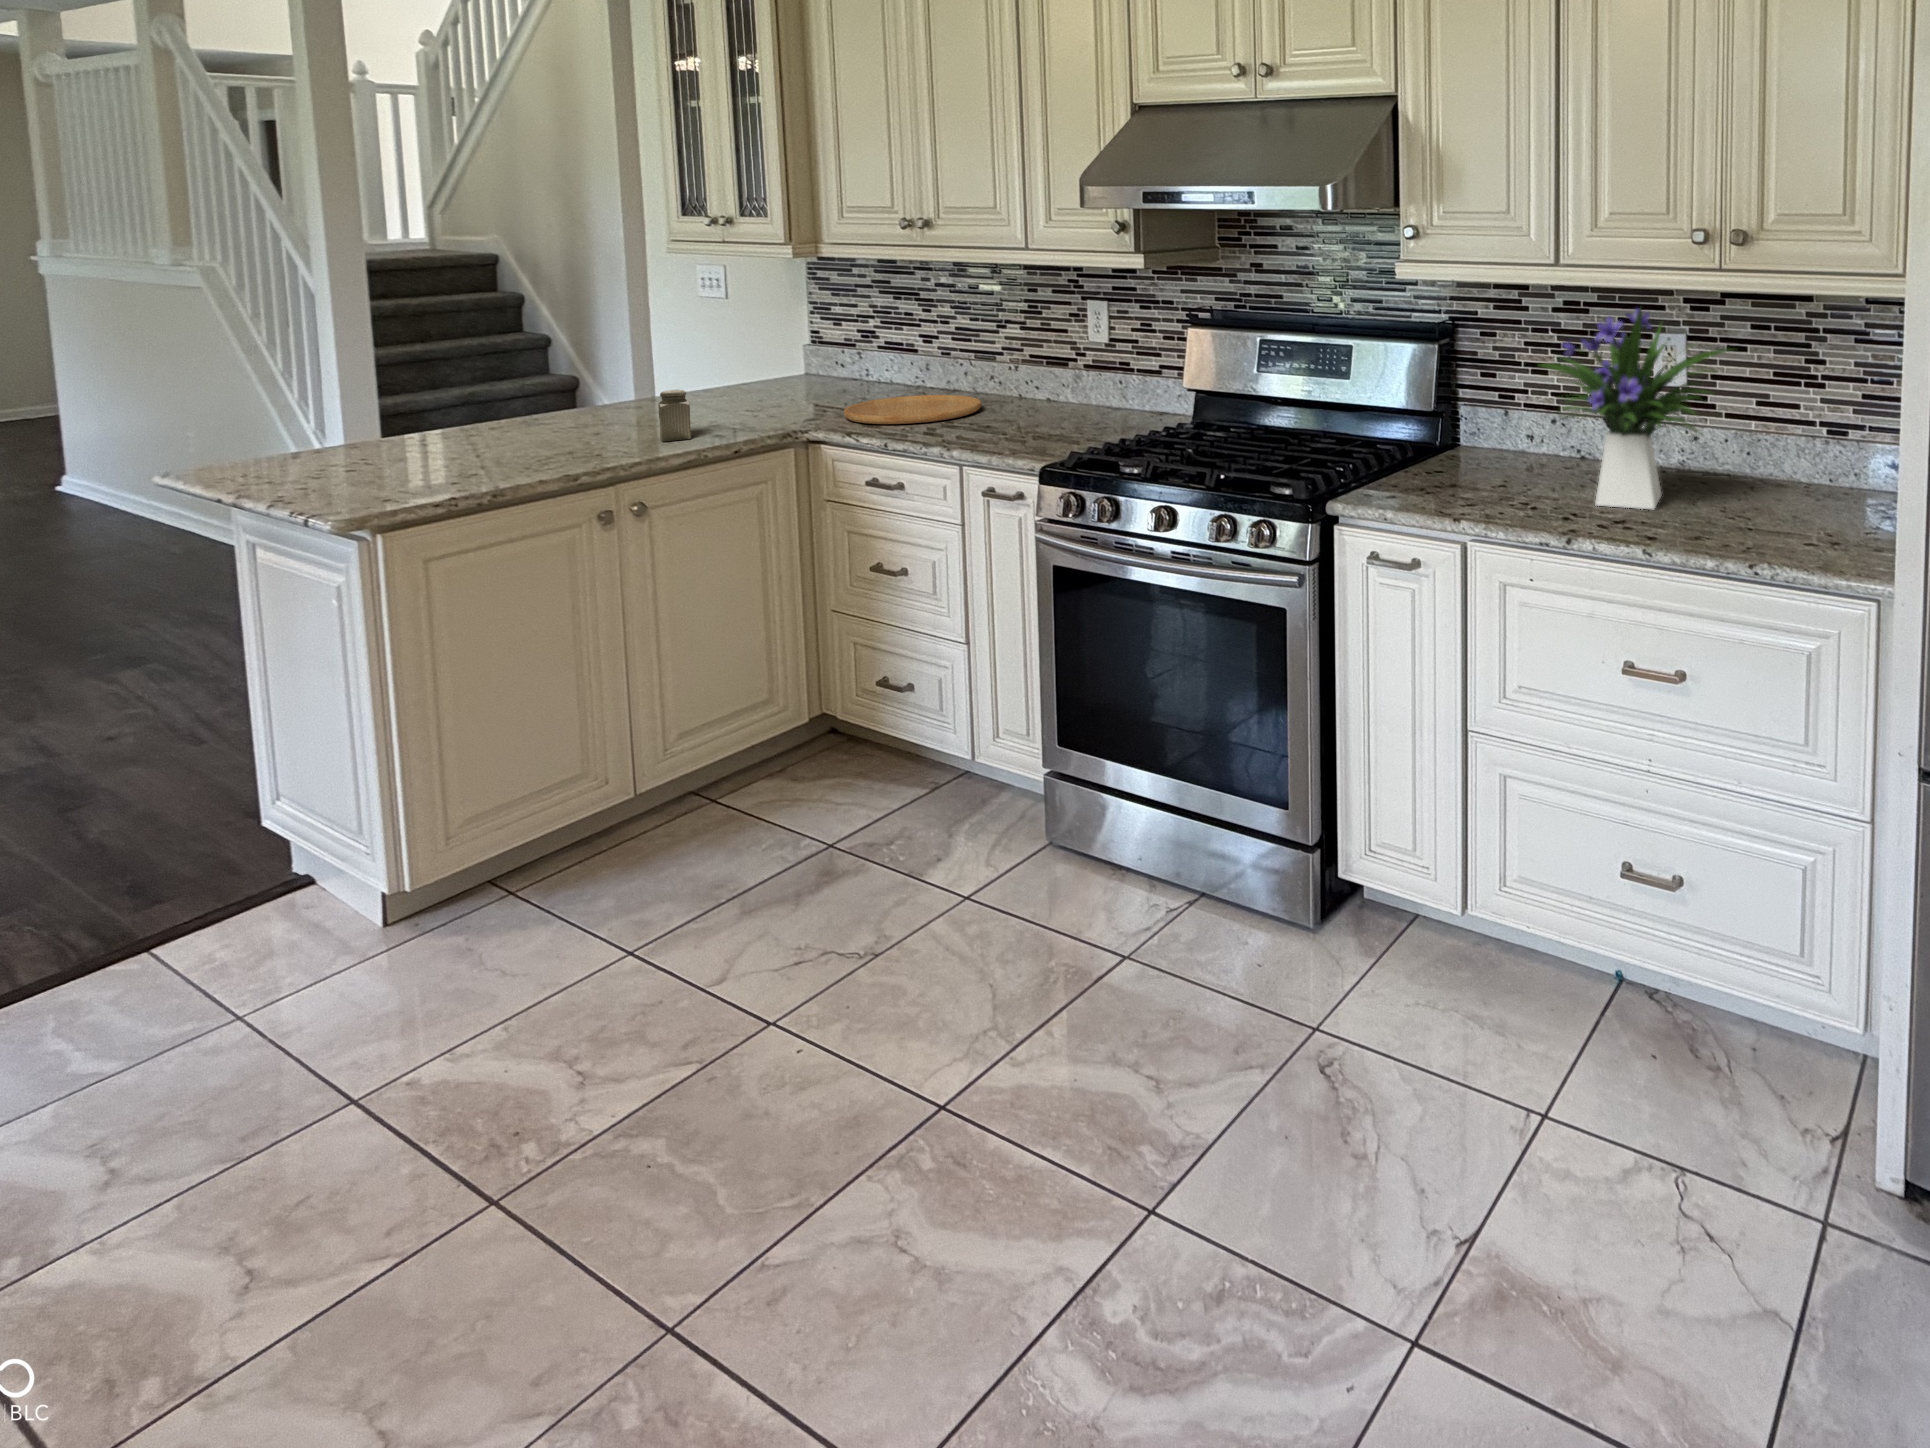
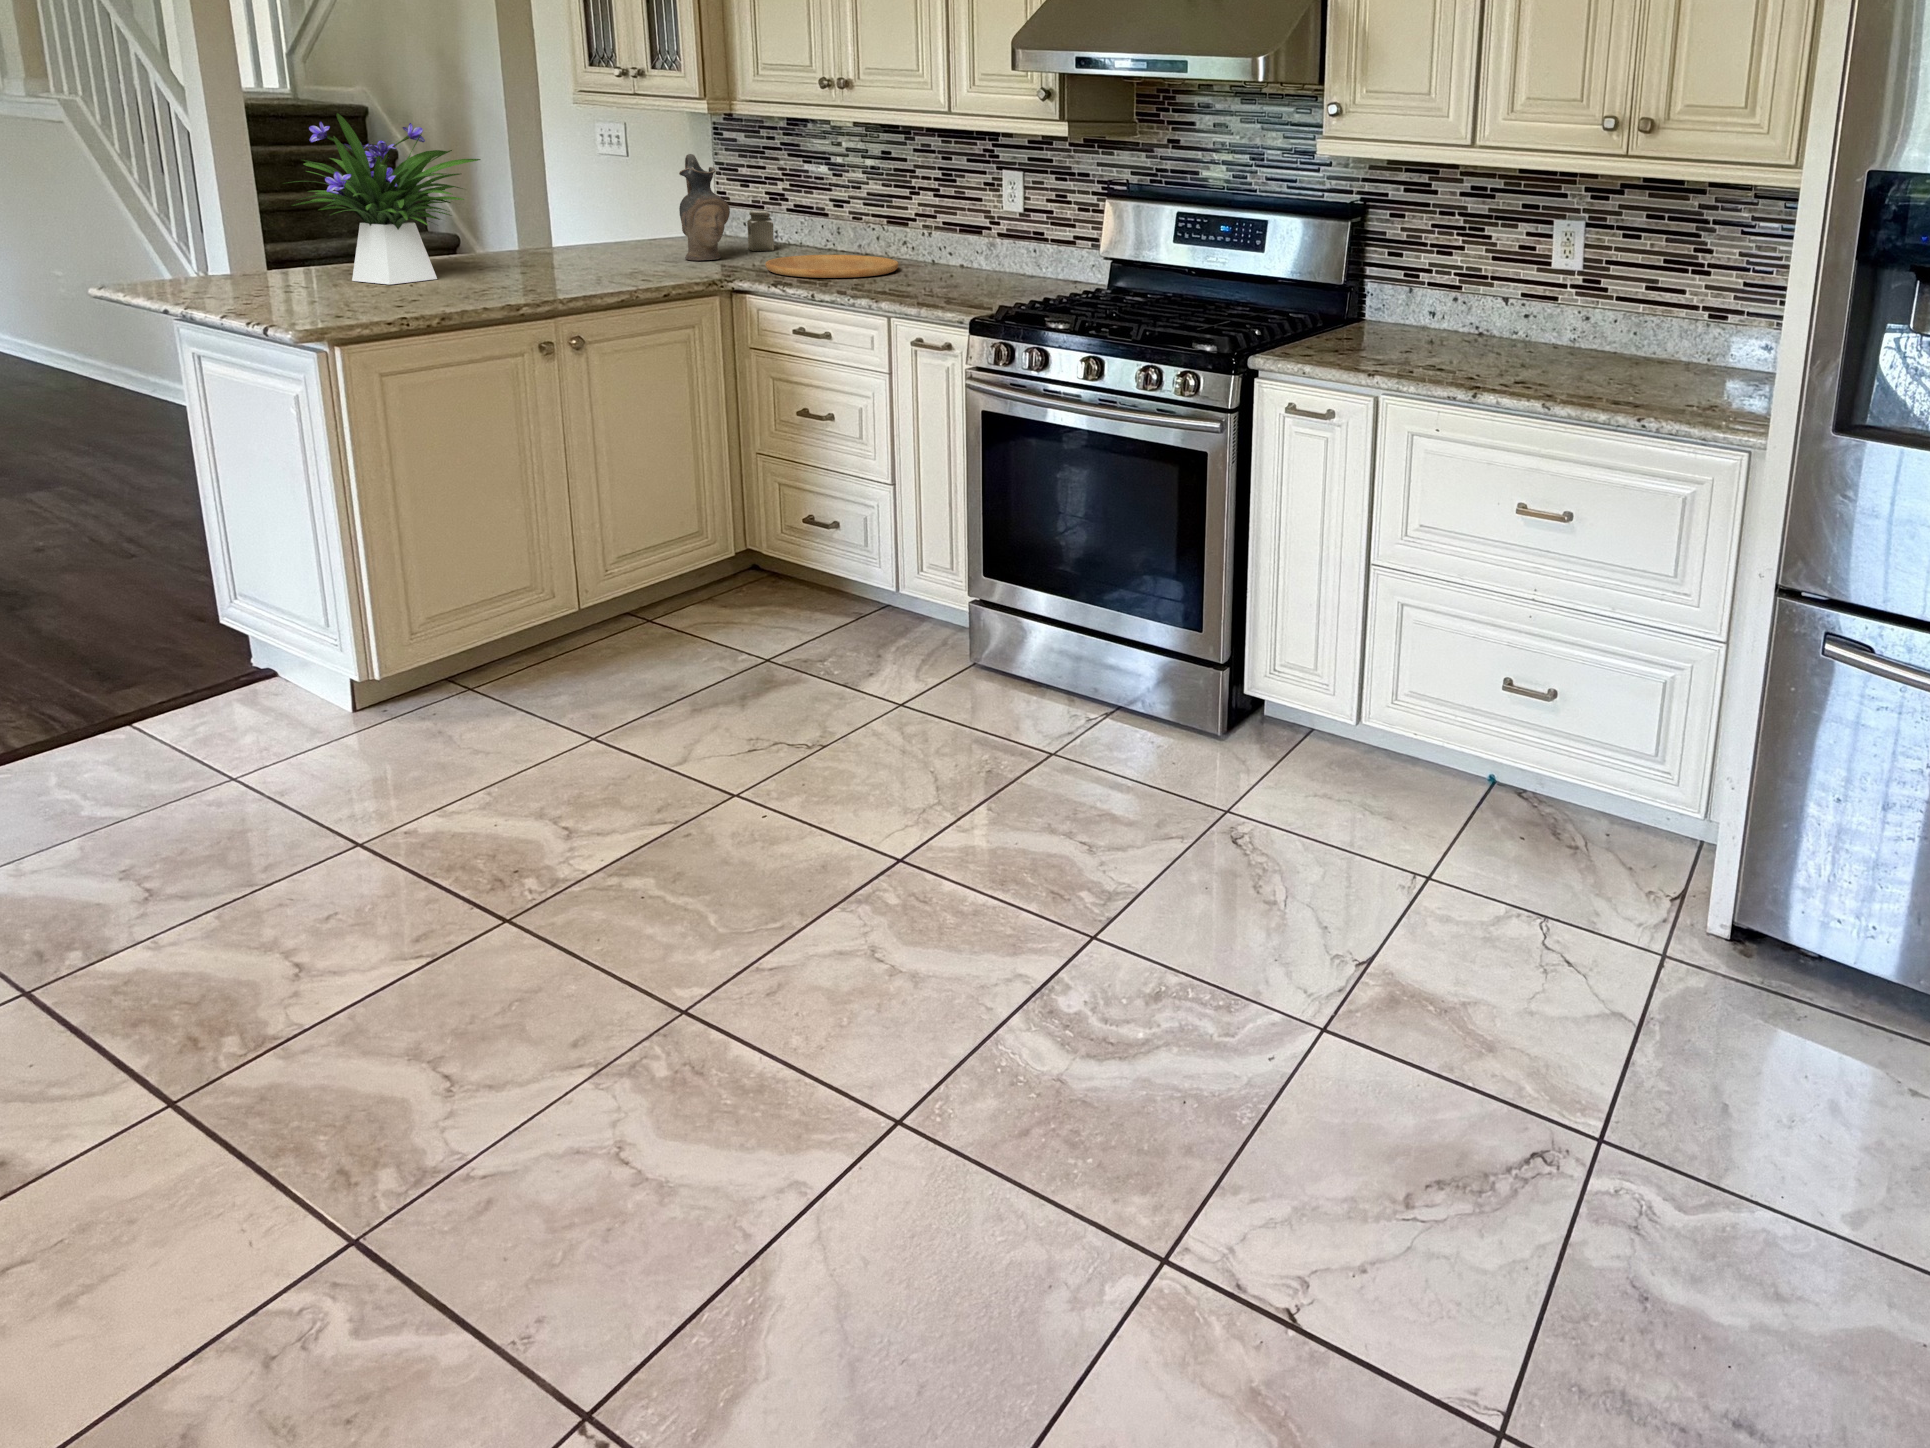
ceramic pitcher: none [761,301,812,409] -> present [679,154,730,260]
flower arrangement: present [1538,308,1733,510] -> present [287,113,481,285]
salt shaker: present [658,390,691,441] -> present [747,211,774,251]

